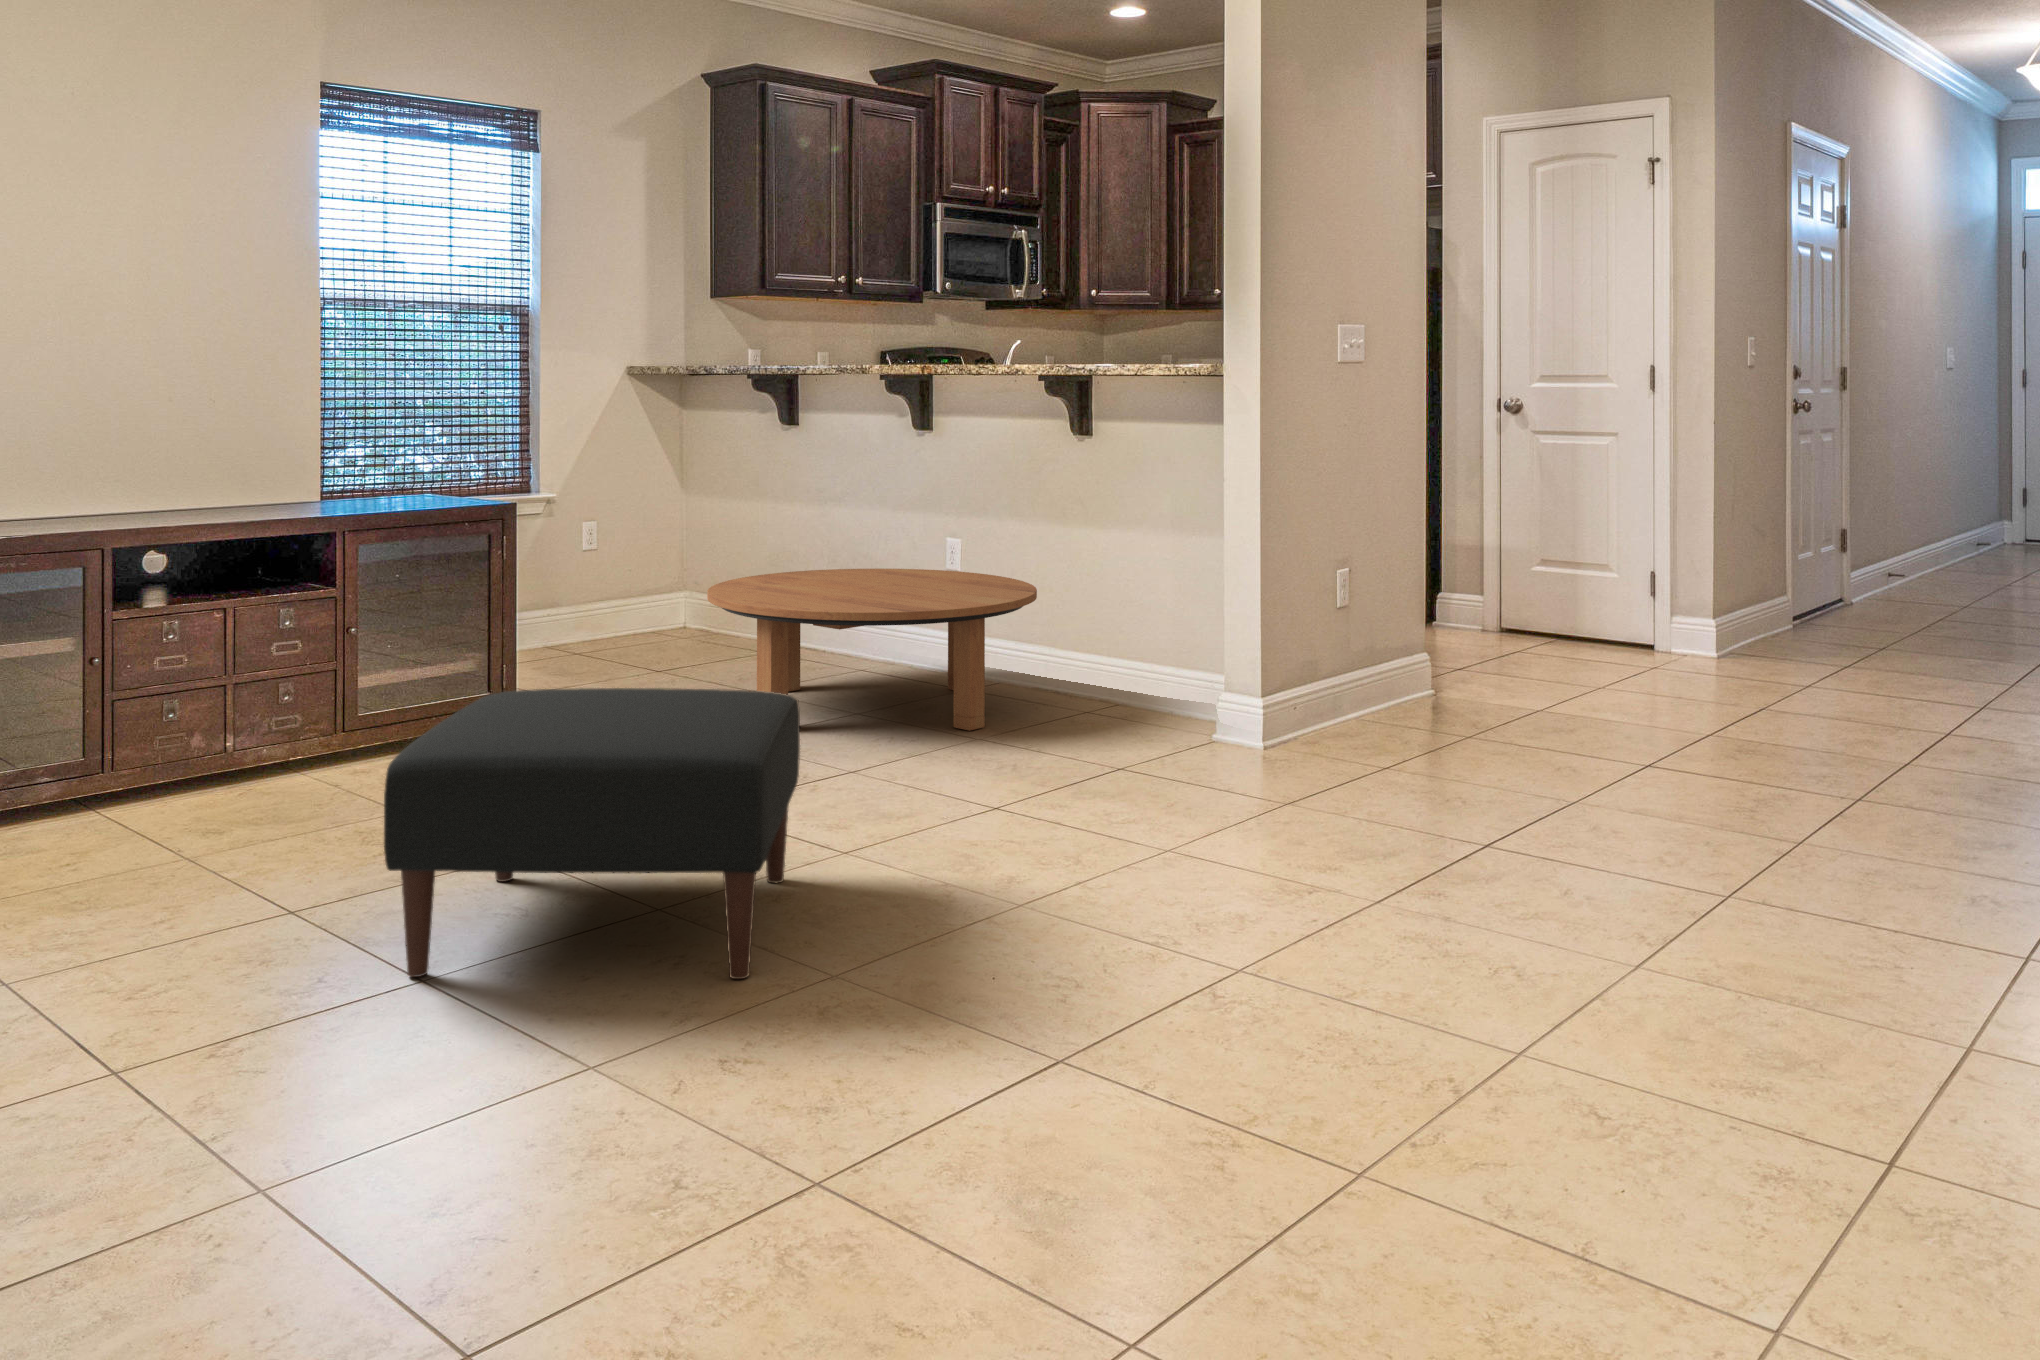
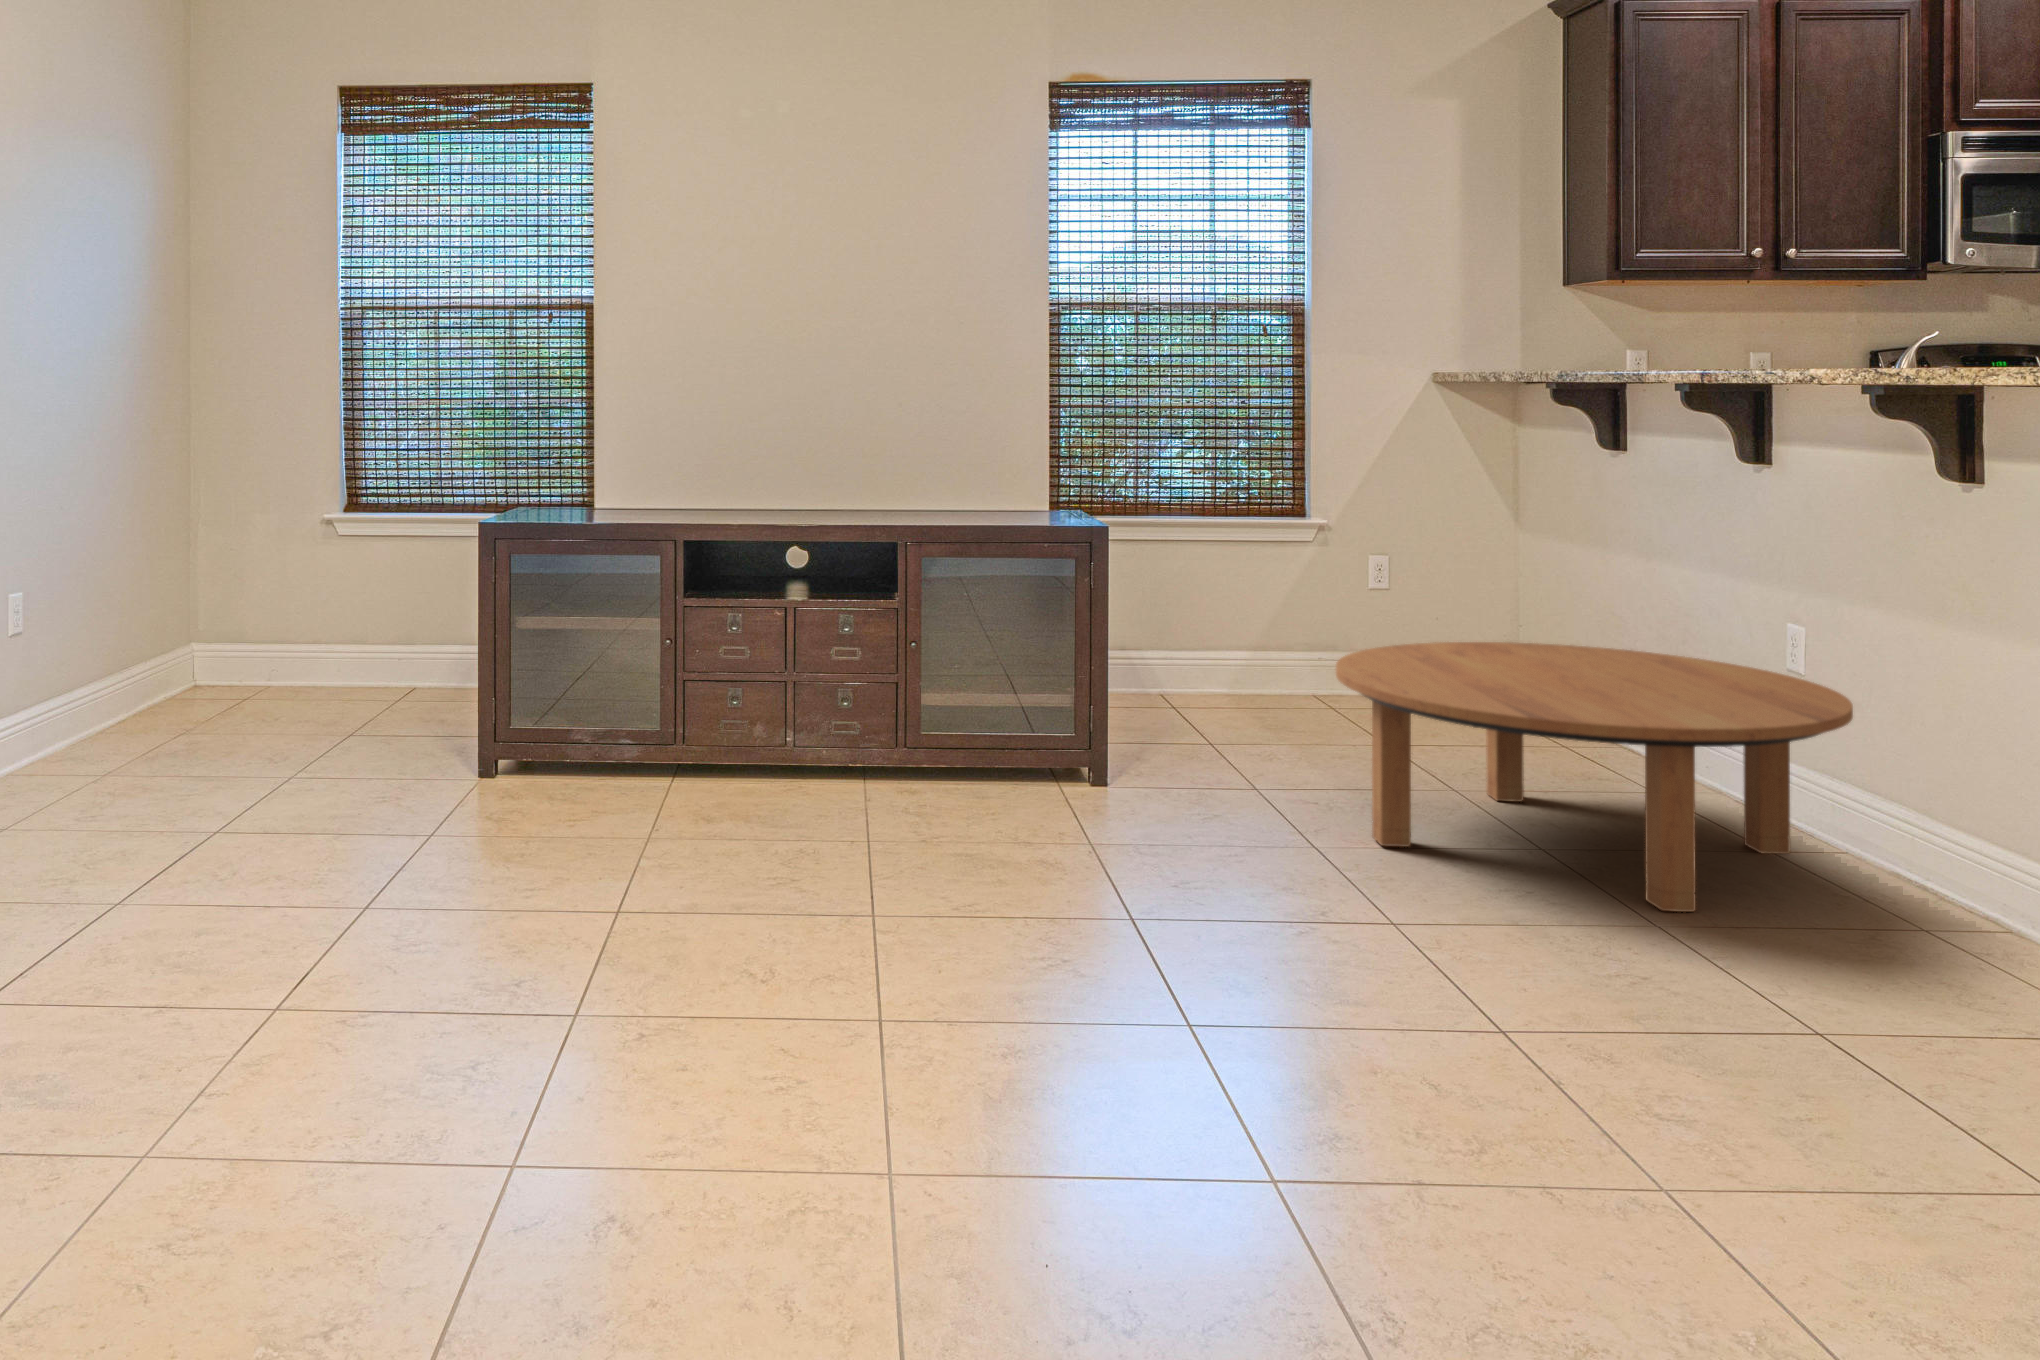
ottoman: present [384,688,800,979] -> none [532,728,1080,1134]

